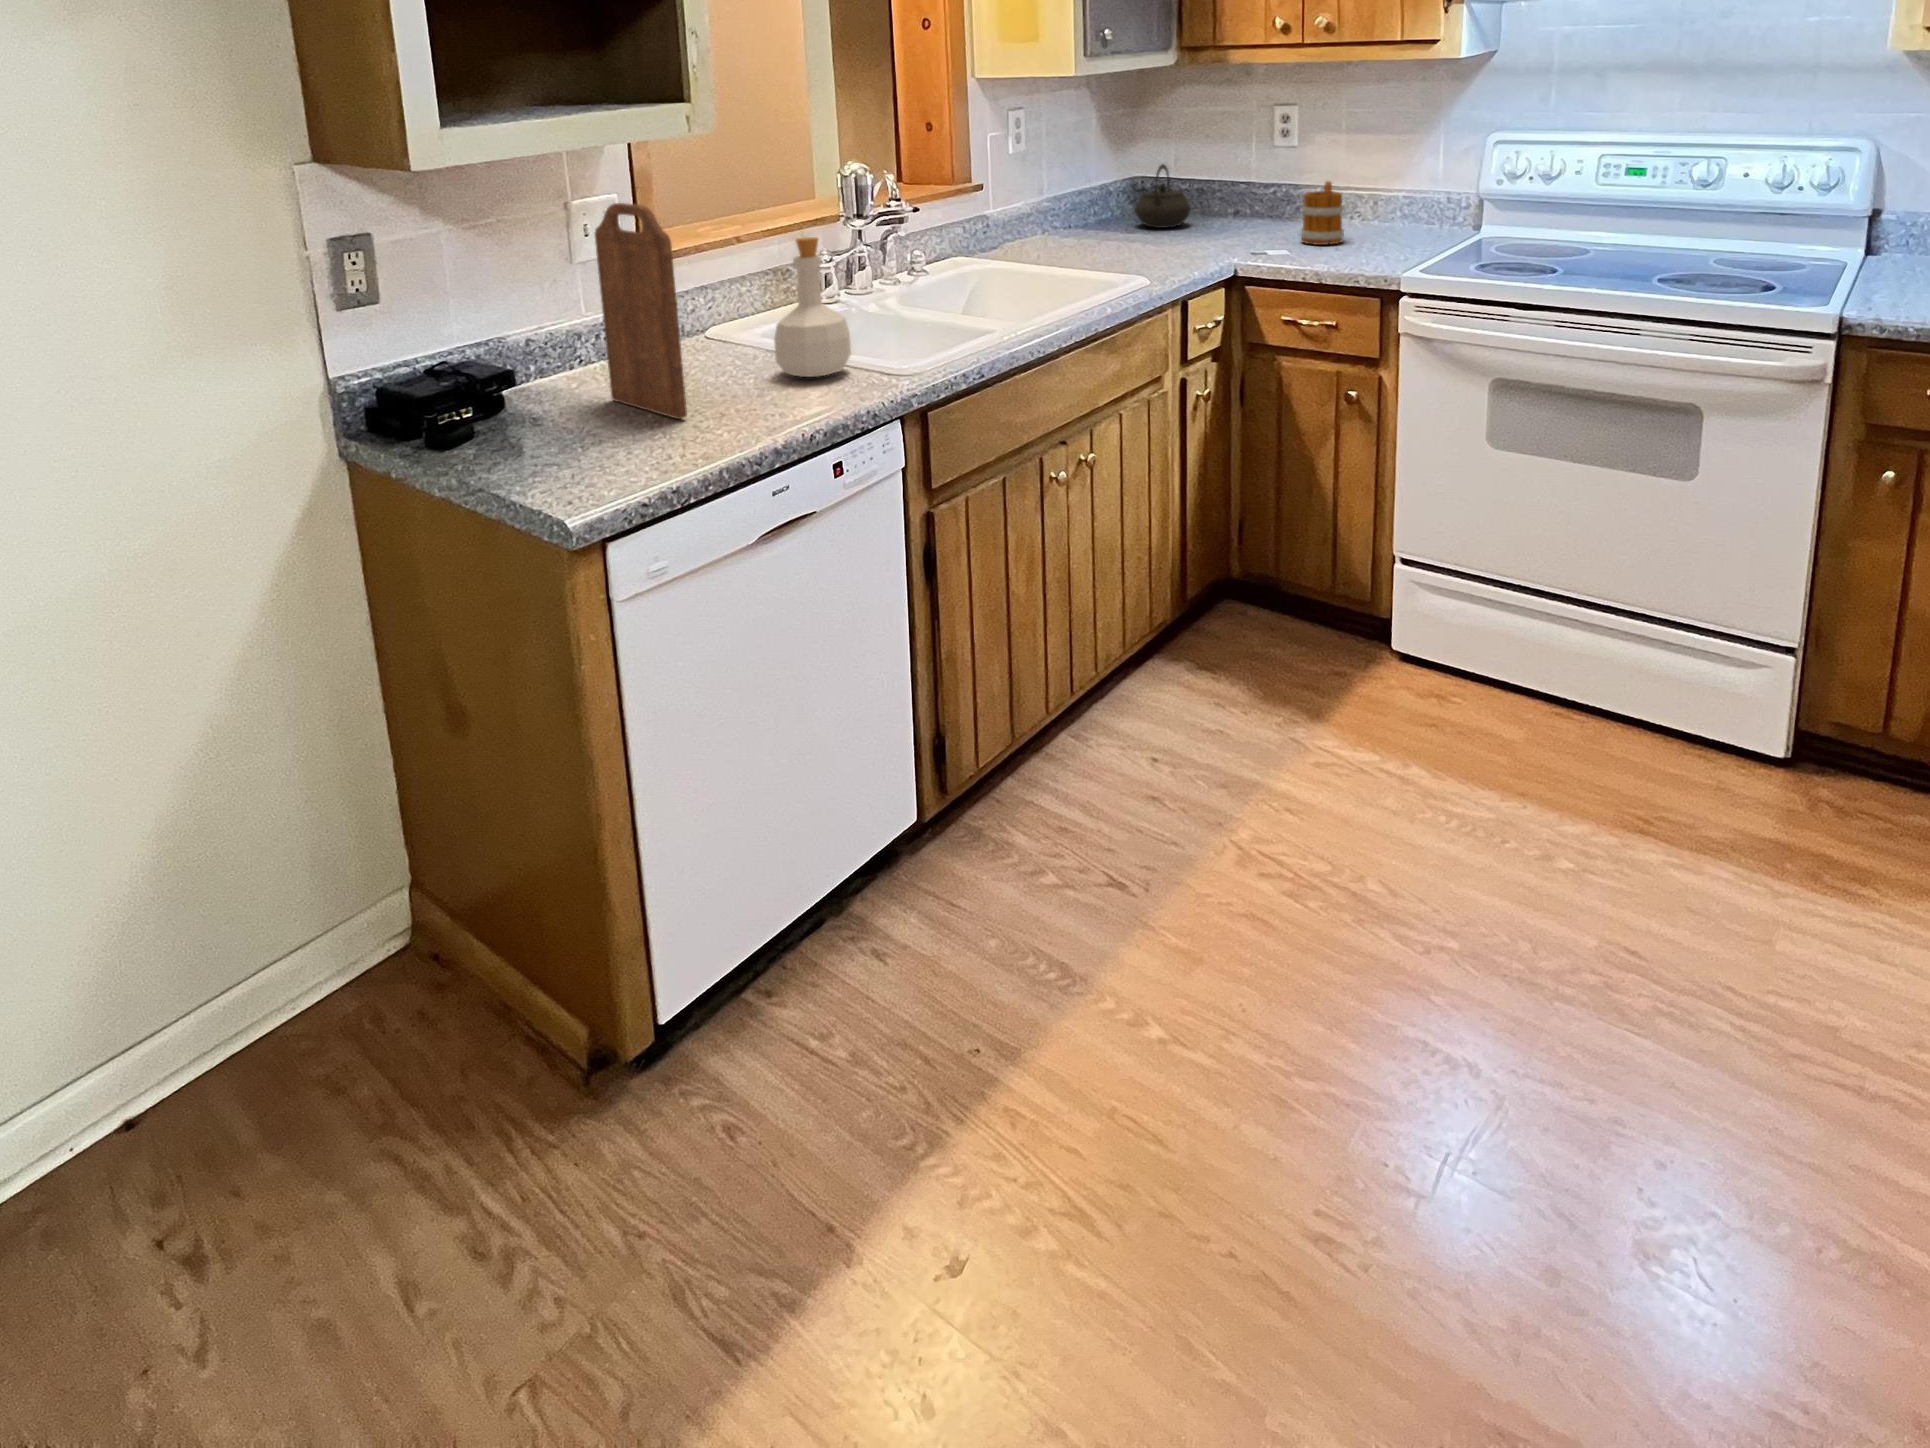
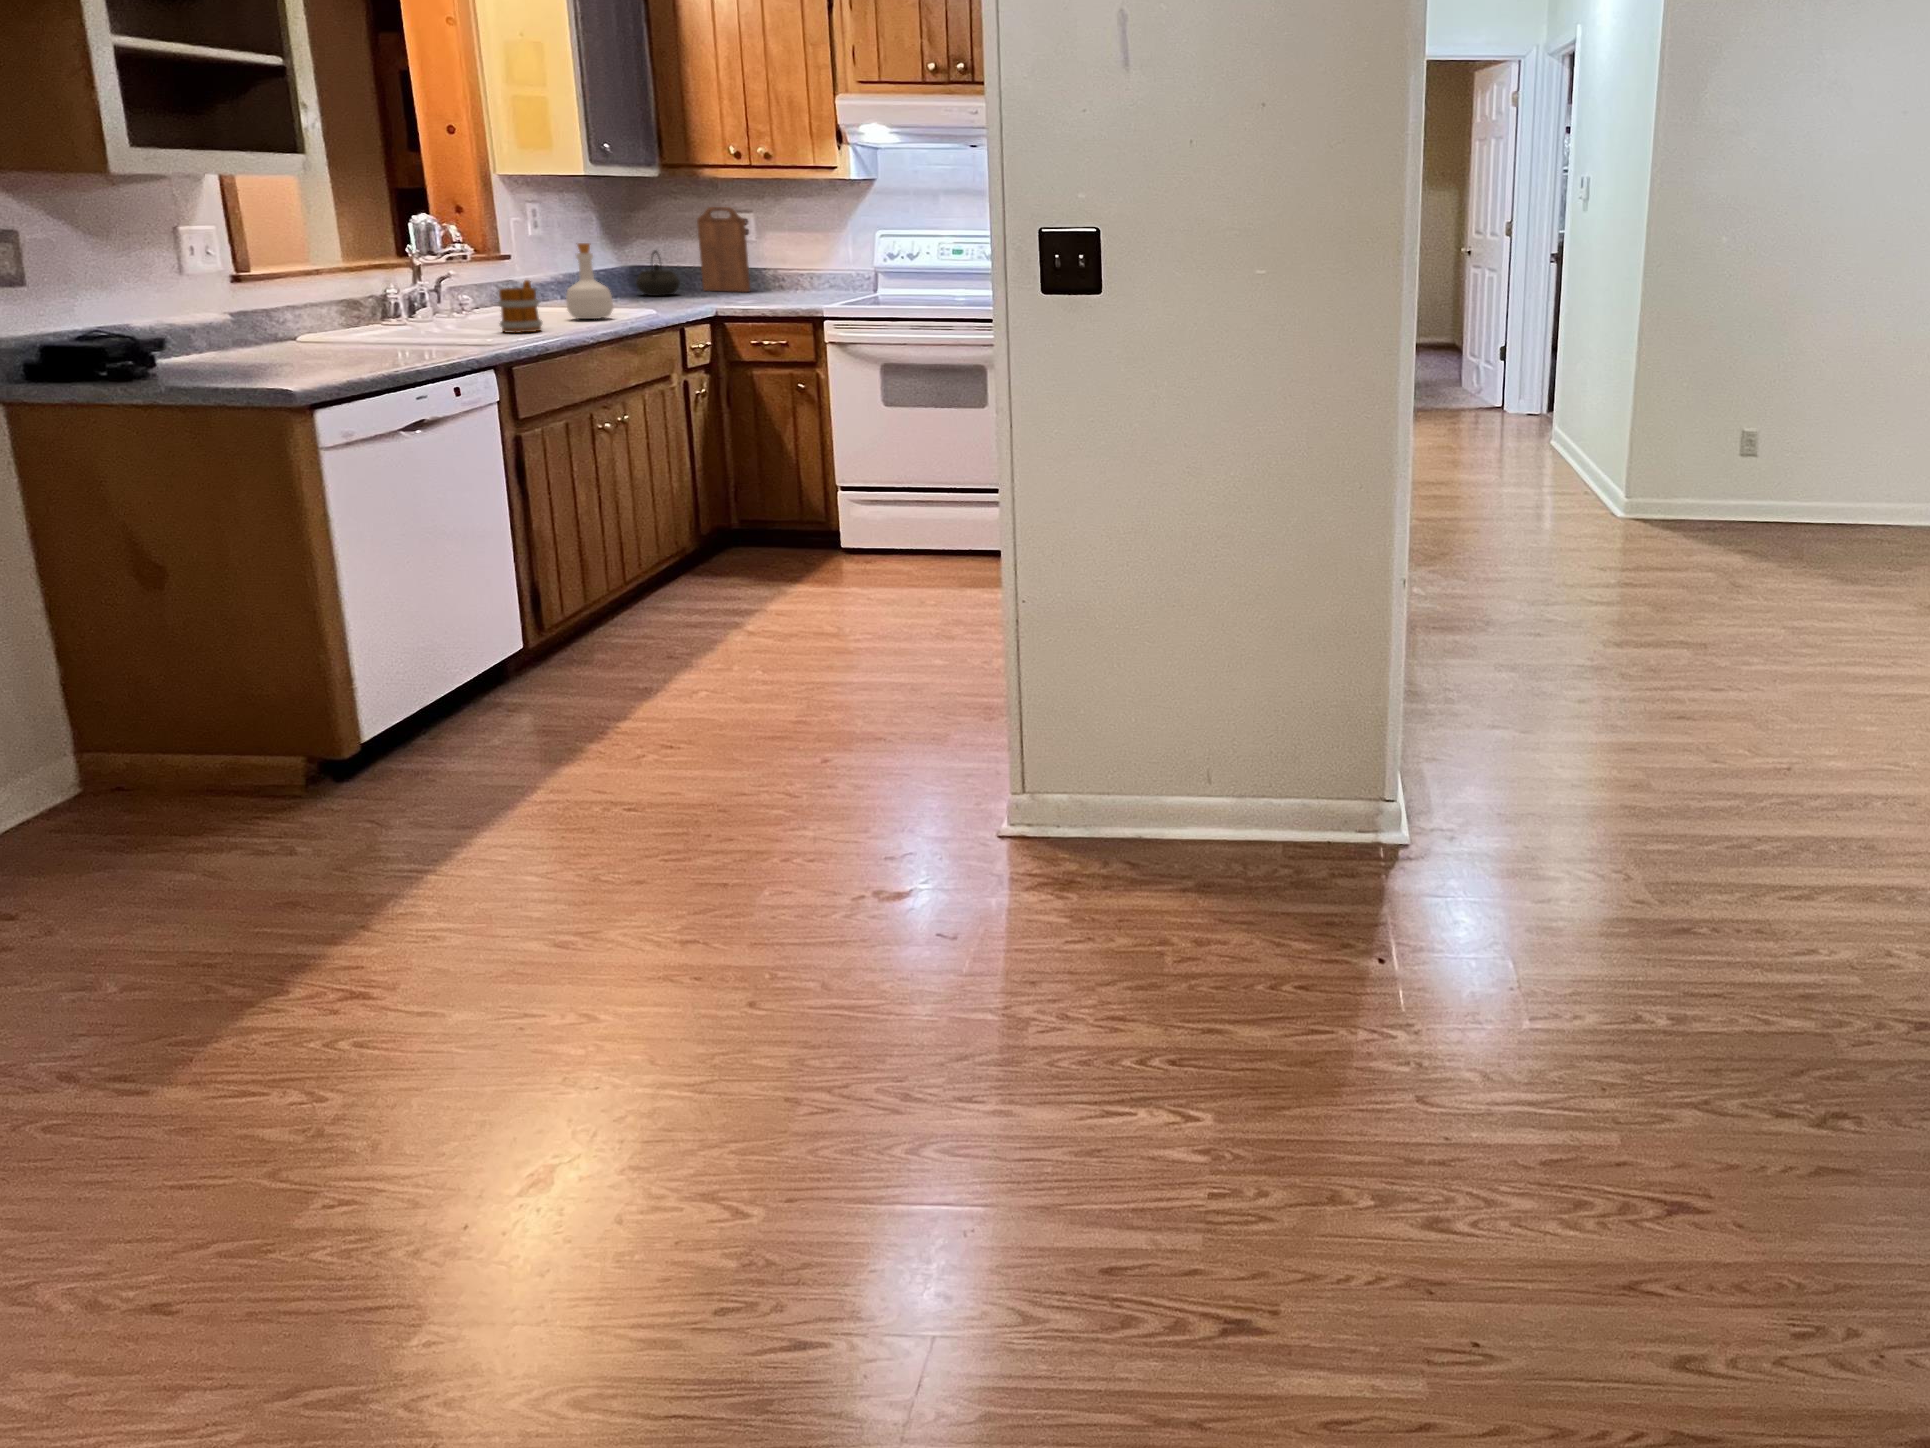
mug: present [1301,181,1344,245] -> present [498,280,542,333]
cutting board: present [595,203,687,419] -> present [697,207,750,292]
bottle: present [774,237,851,377] -> present [566,243,613,319]

